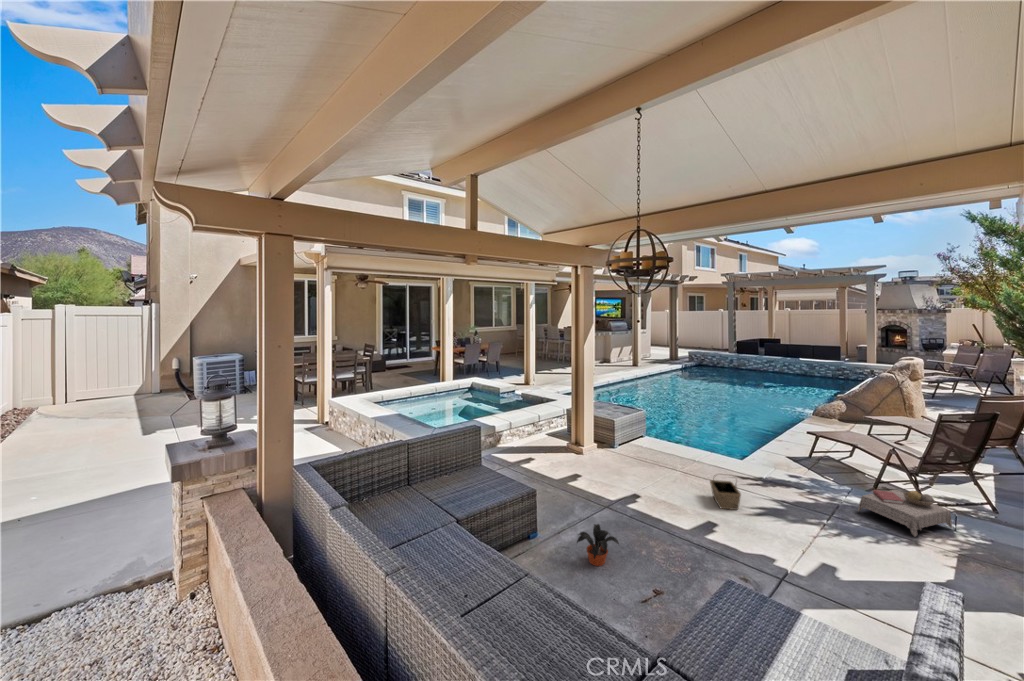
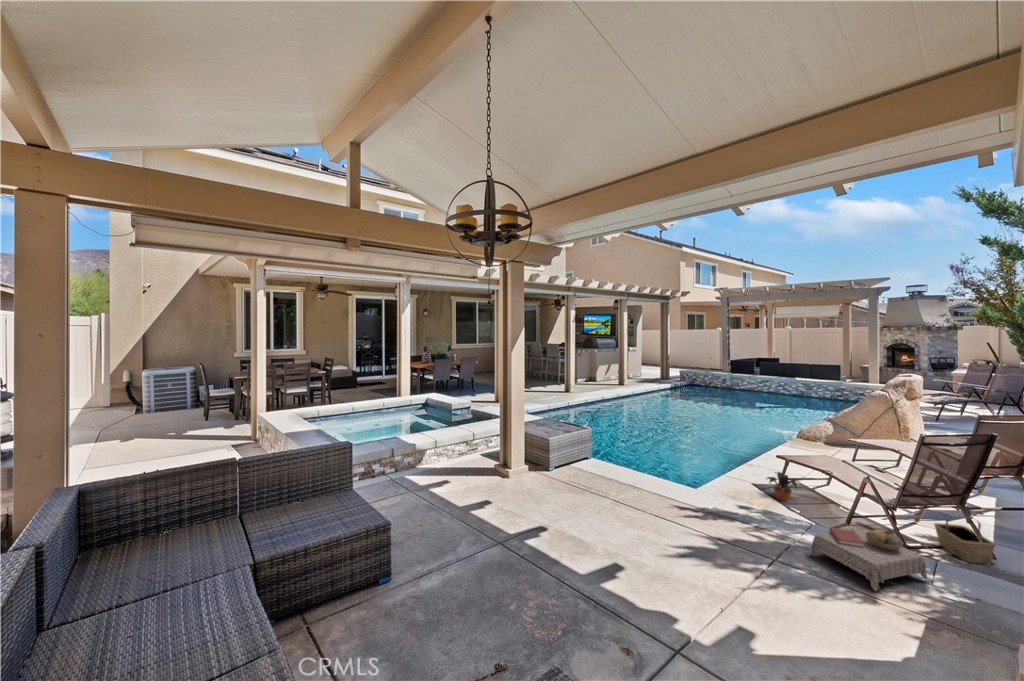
basket: present [710,479,741,510] -> present [934,516,995,563]
potted plant: present [577,524,619,566] -> present [767,472,799,500]

